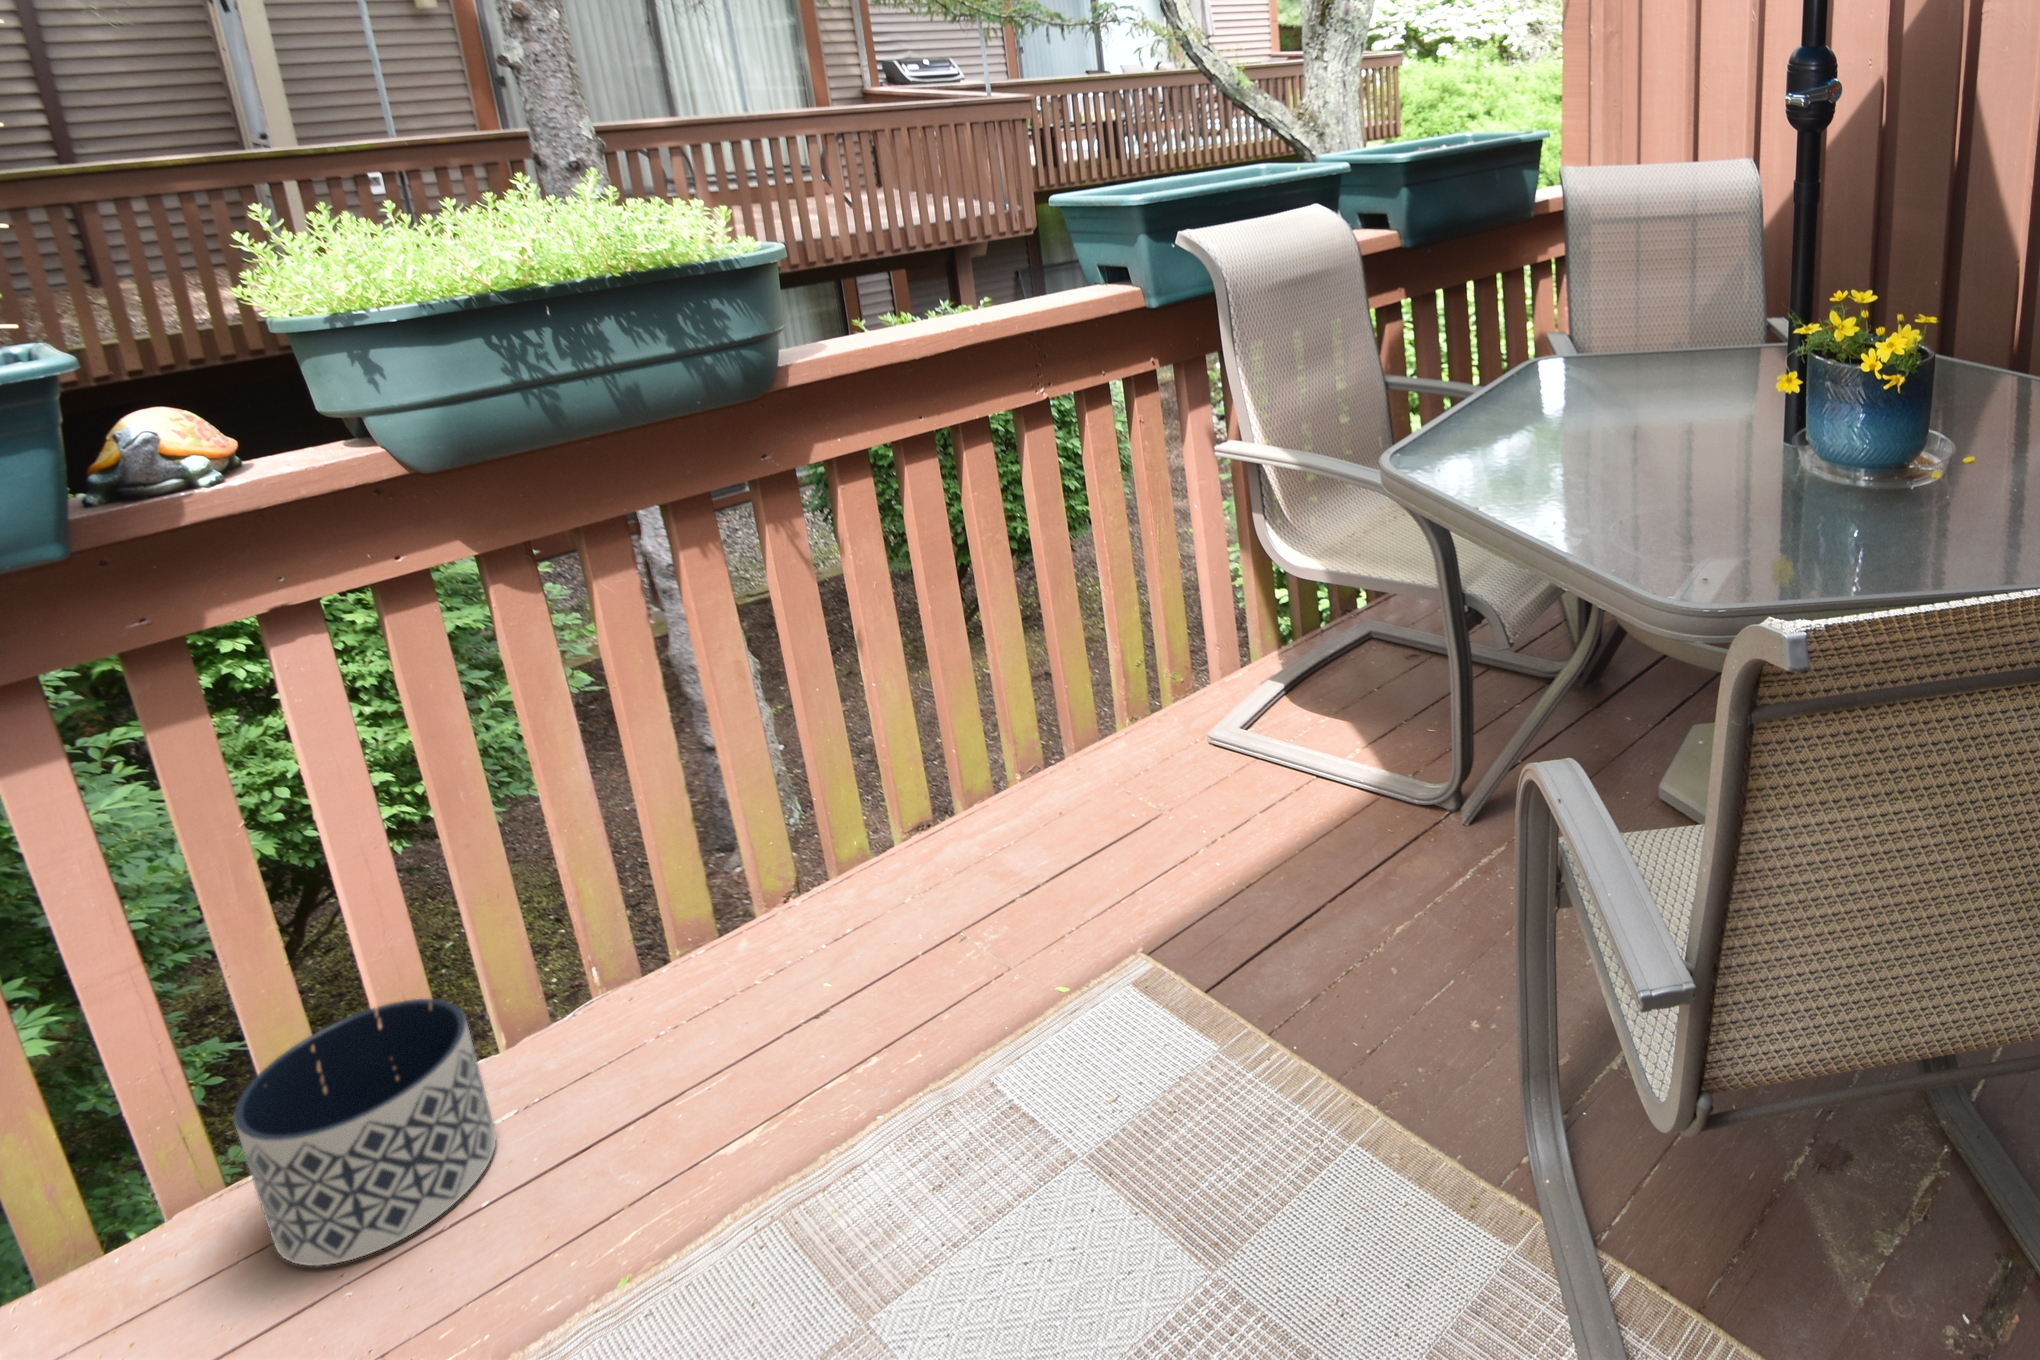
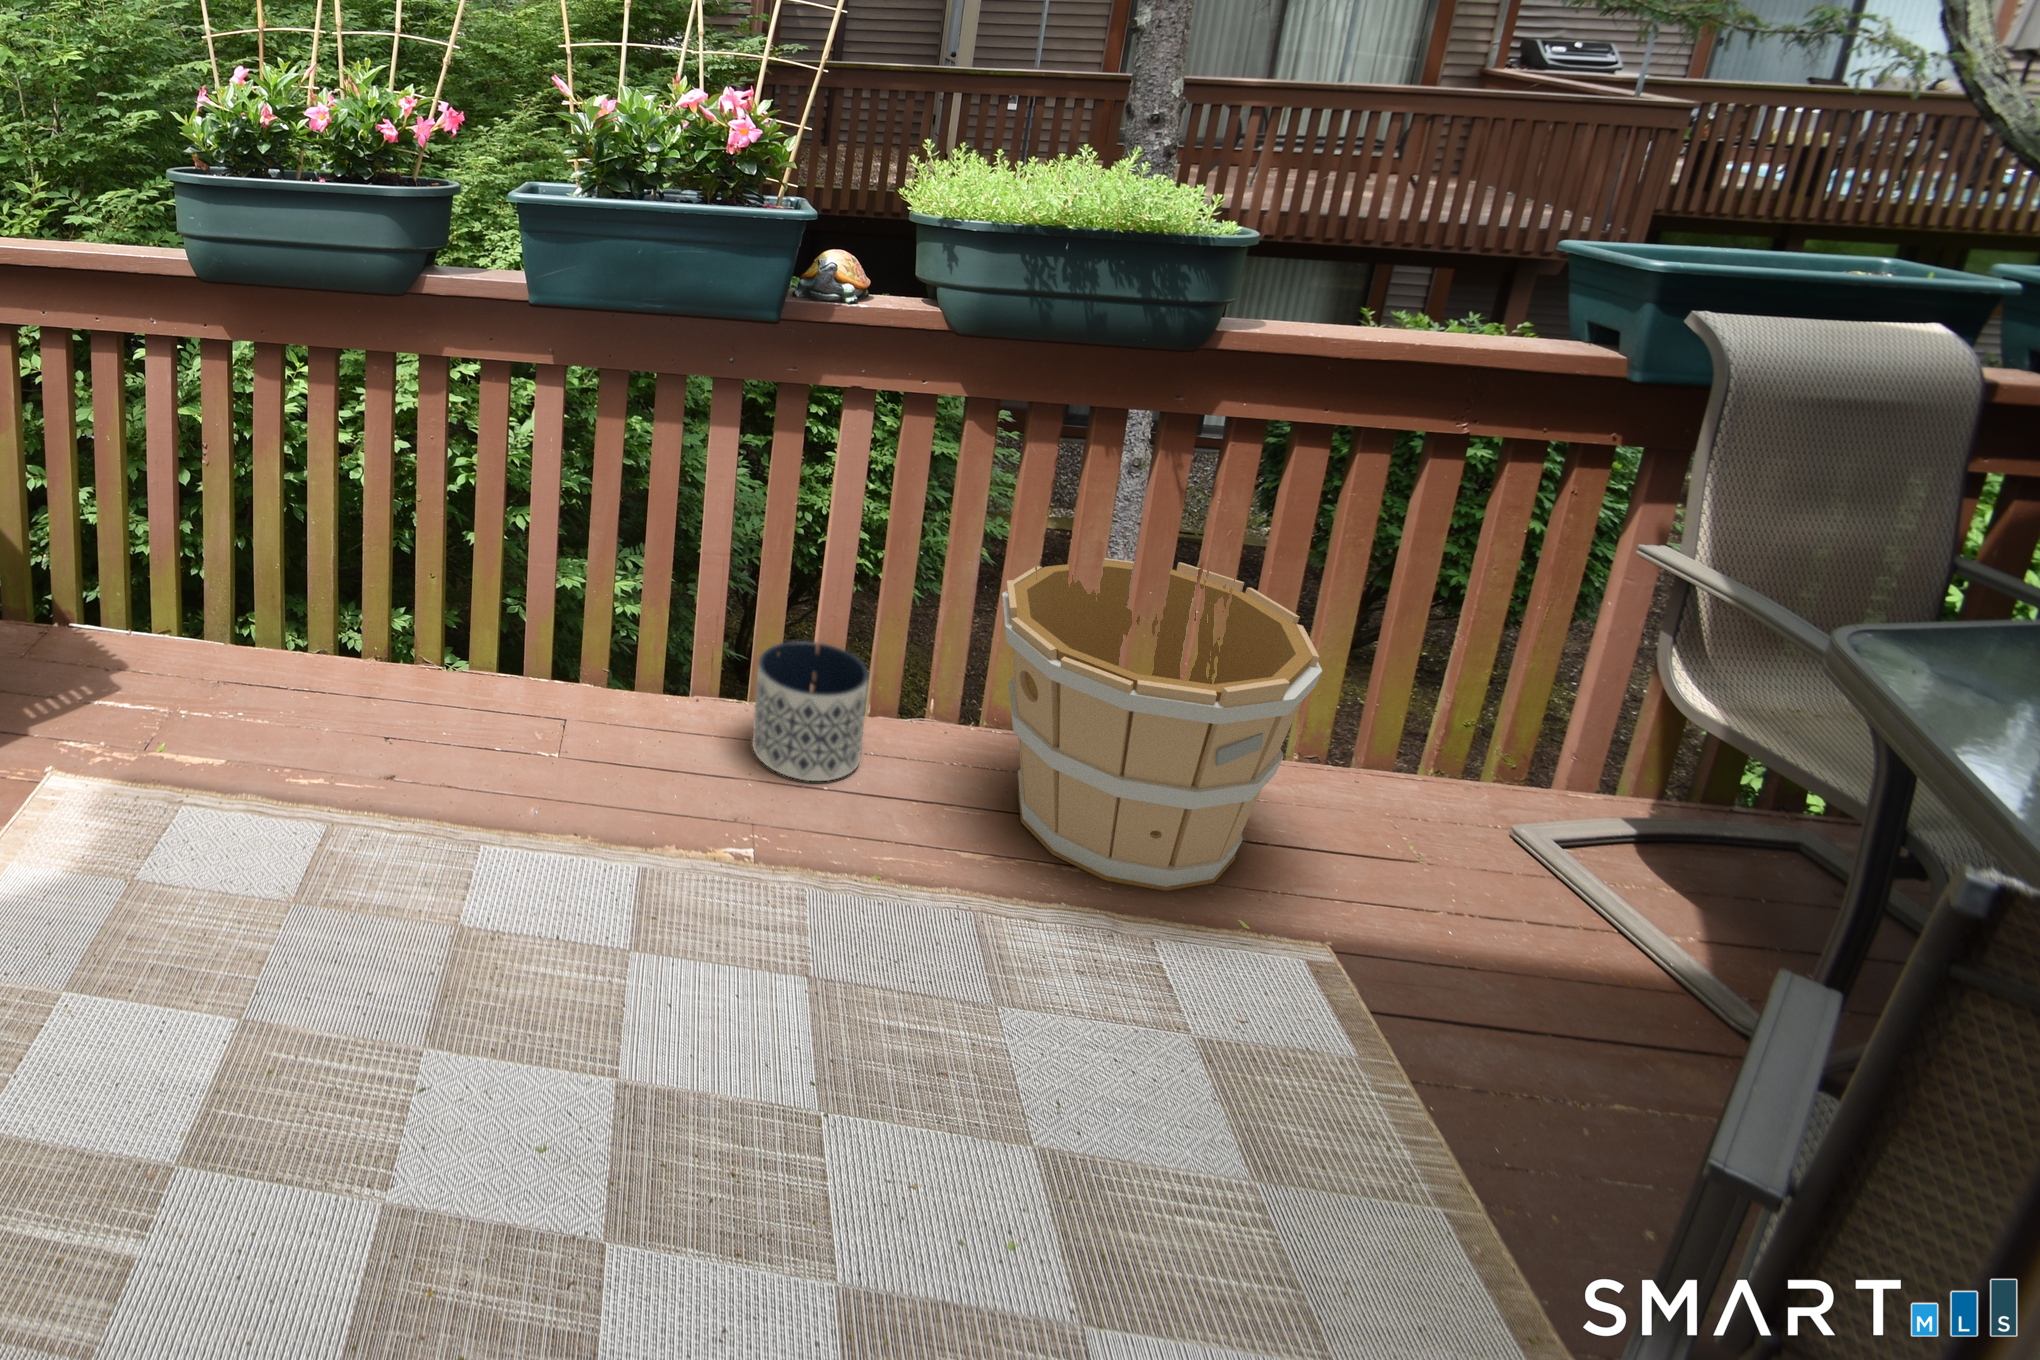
wooden bucket: none [641,634,1042,1067] -> present [1002,558,1322,891]

